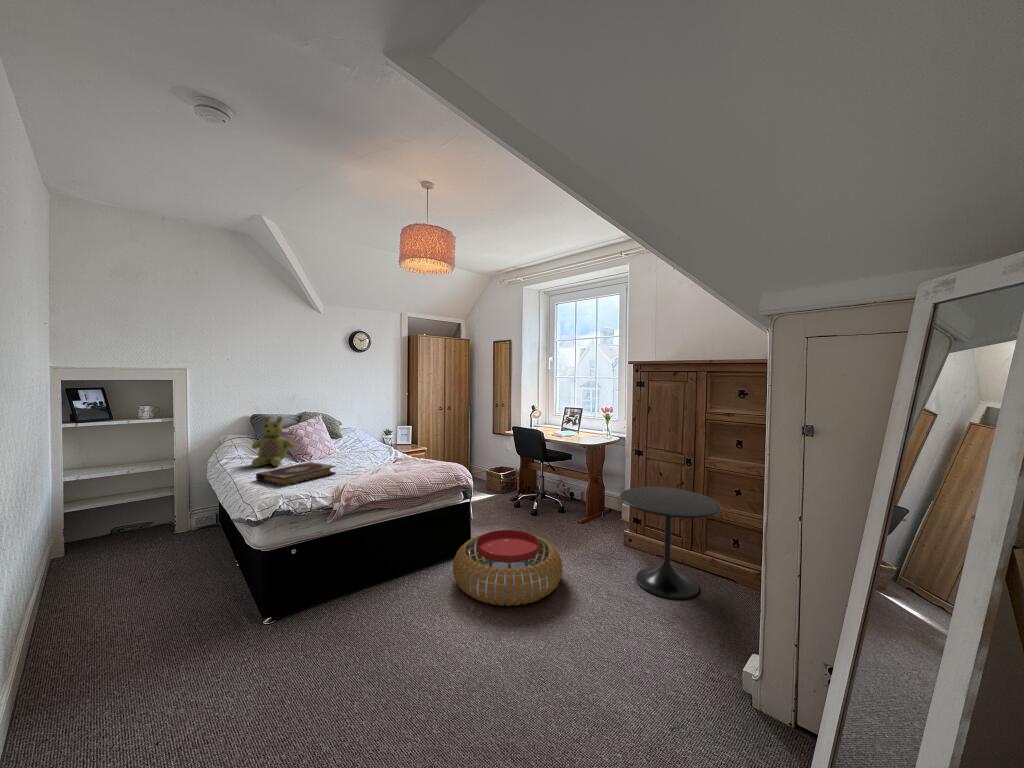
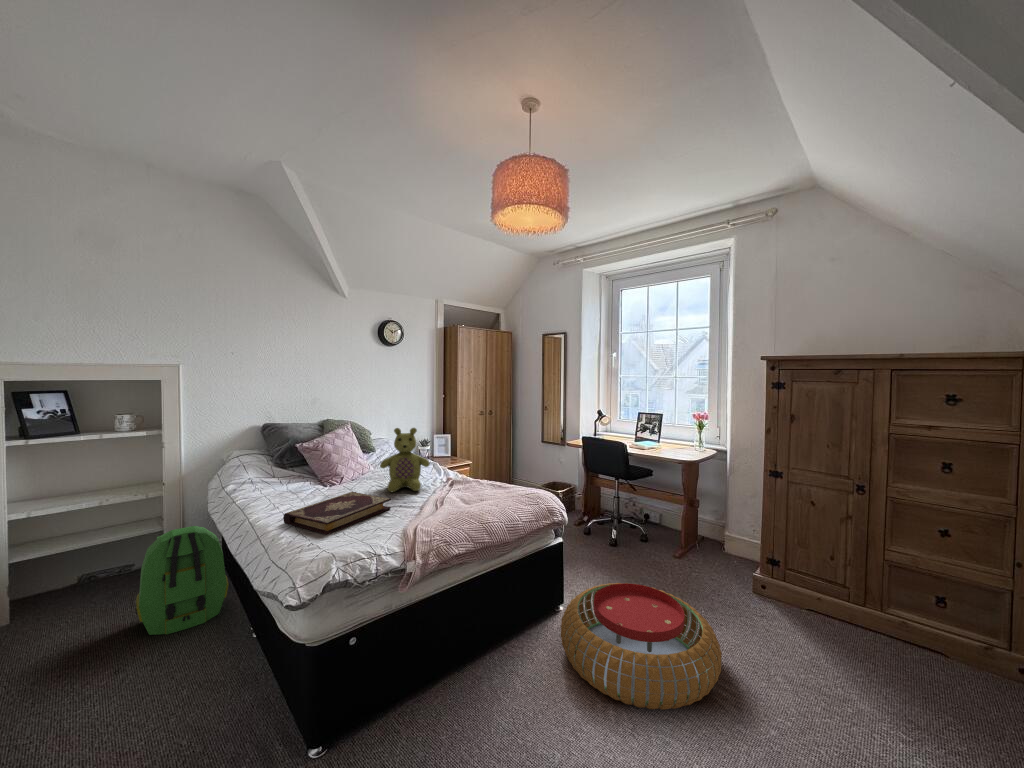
stuffed bear: present [252,417,294,467] -> present [380,428,430,492]
backpack: none [154,487,222,564] -> present [135,526,229,635]
side table: present [620,487,722,599] -> none [783,522,954,690]

